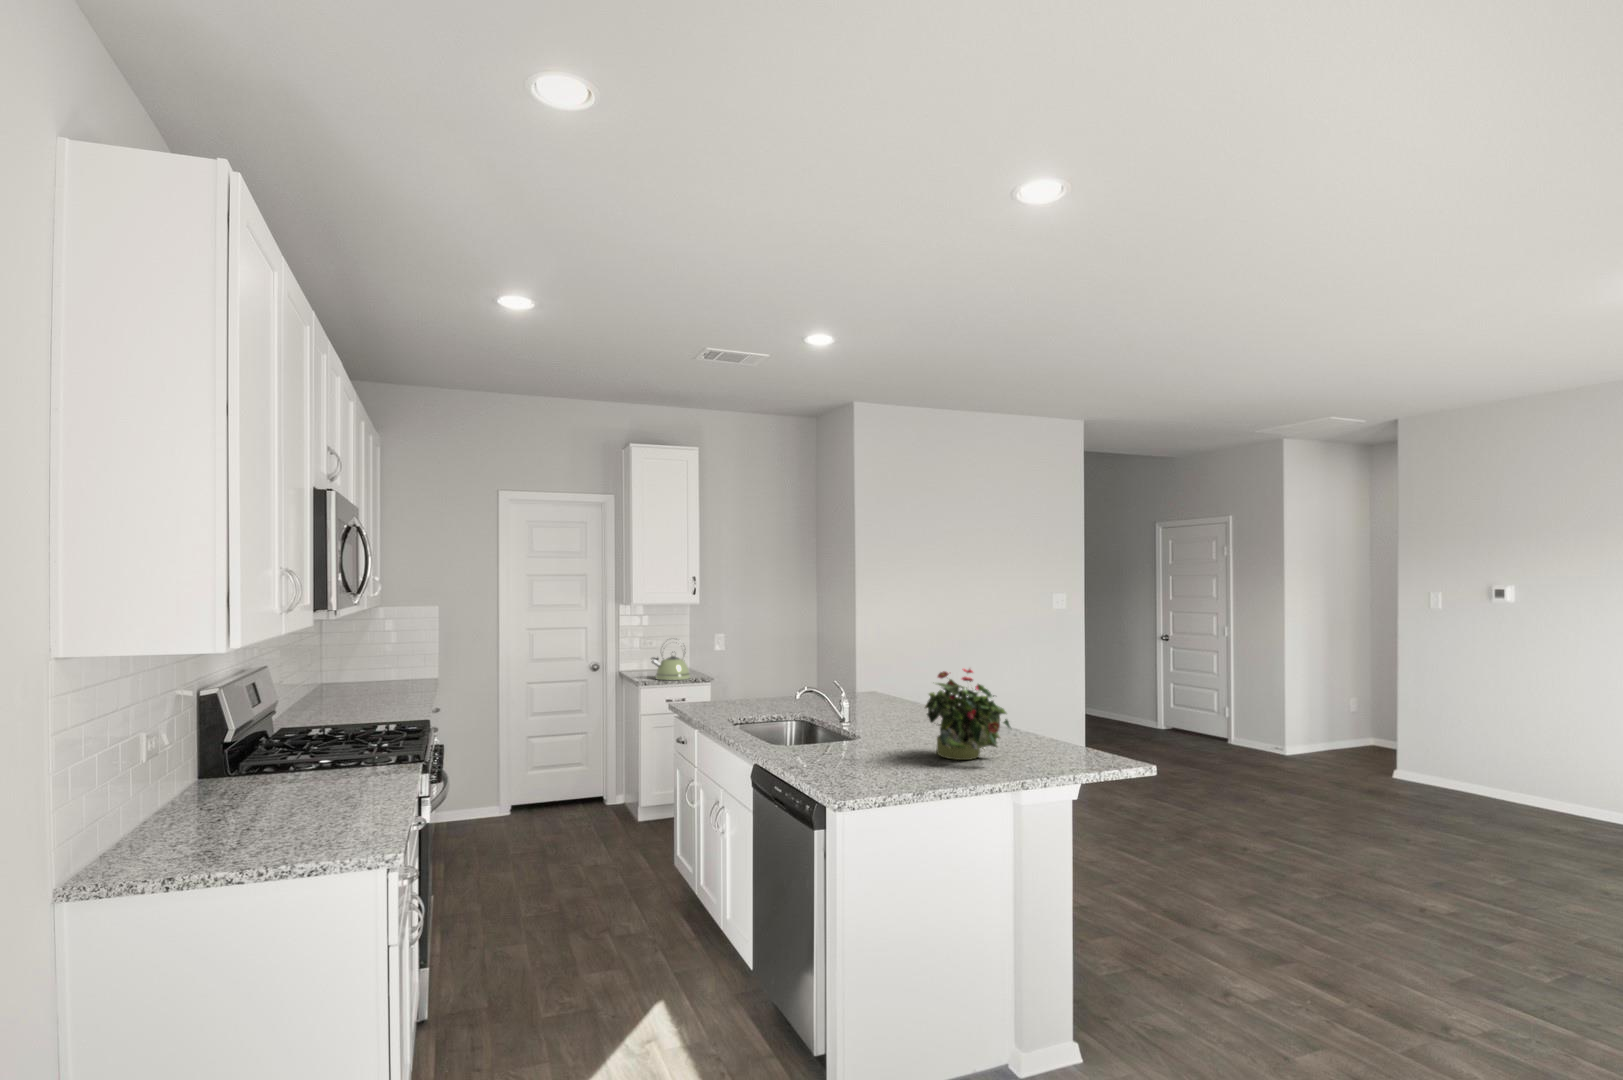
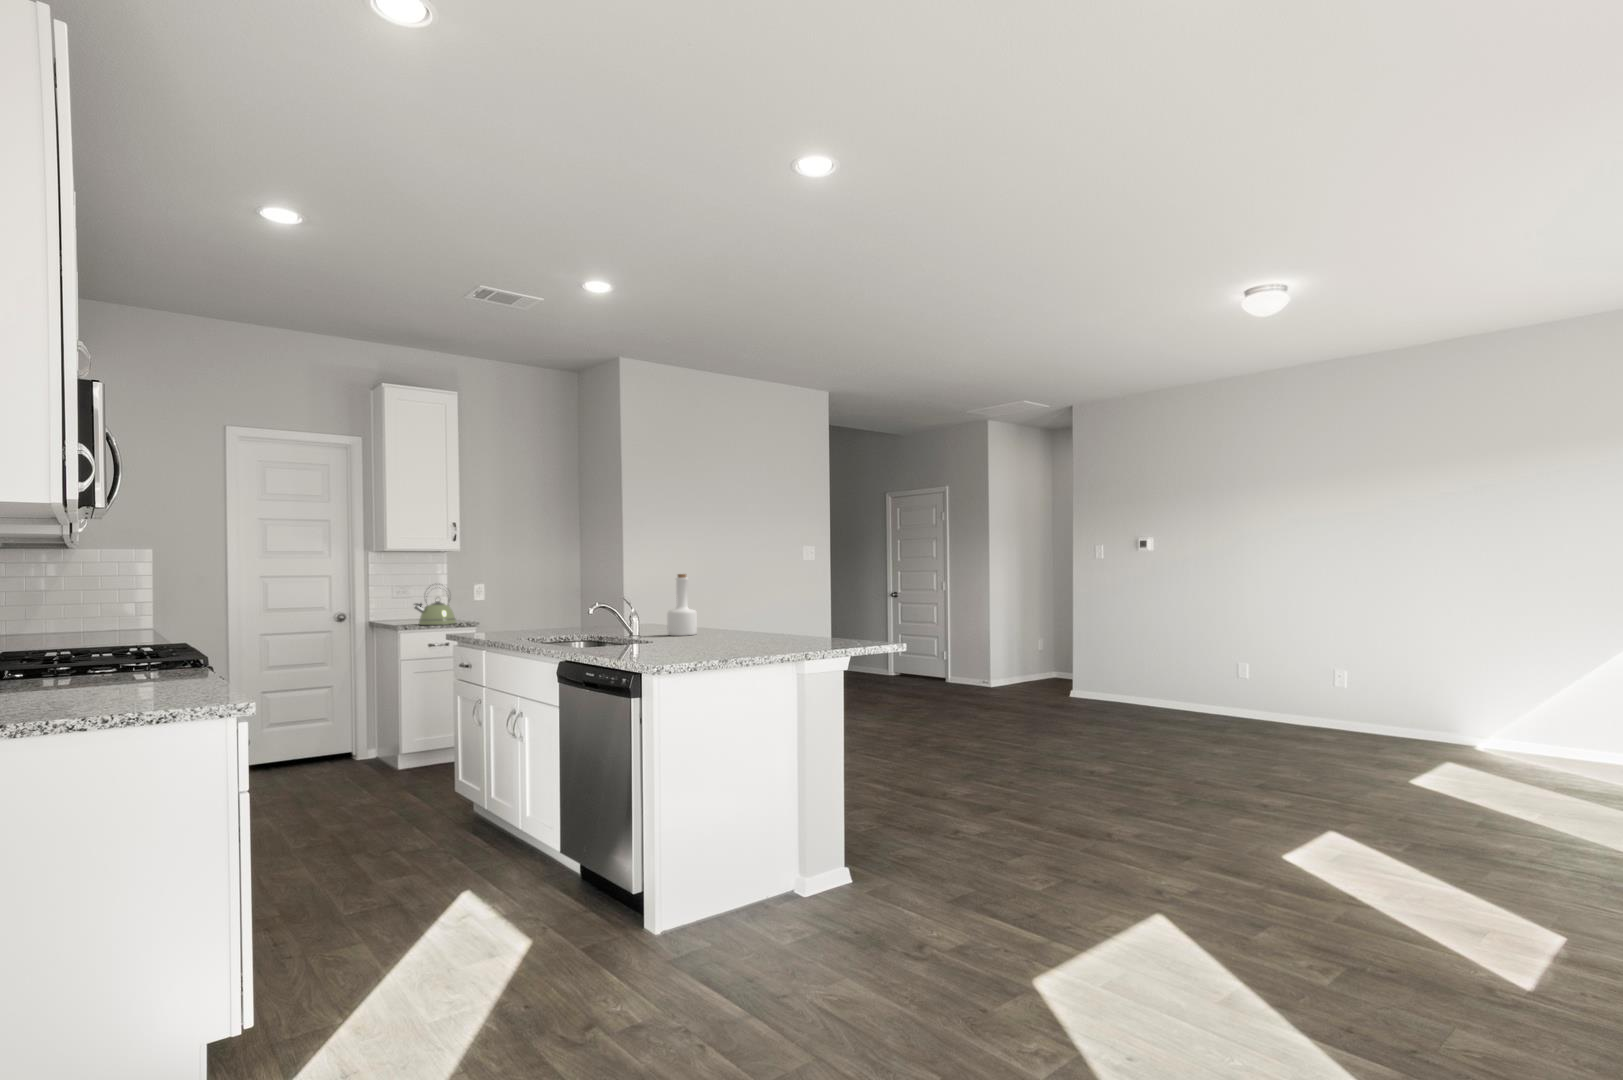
bottle: none [880,659,912,728] -> present [667,574,697,636]
potted plant: present [925,669,1010,760] -> none [717,567,793,645]

